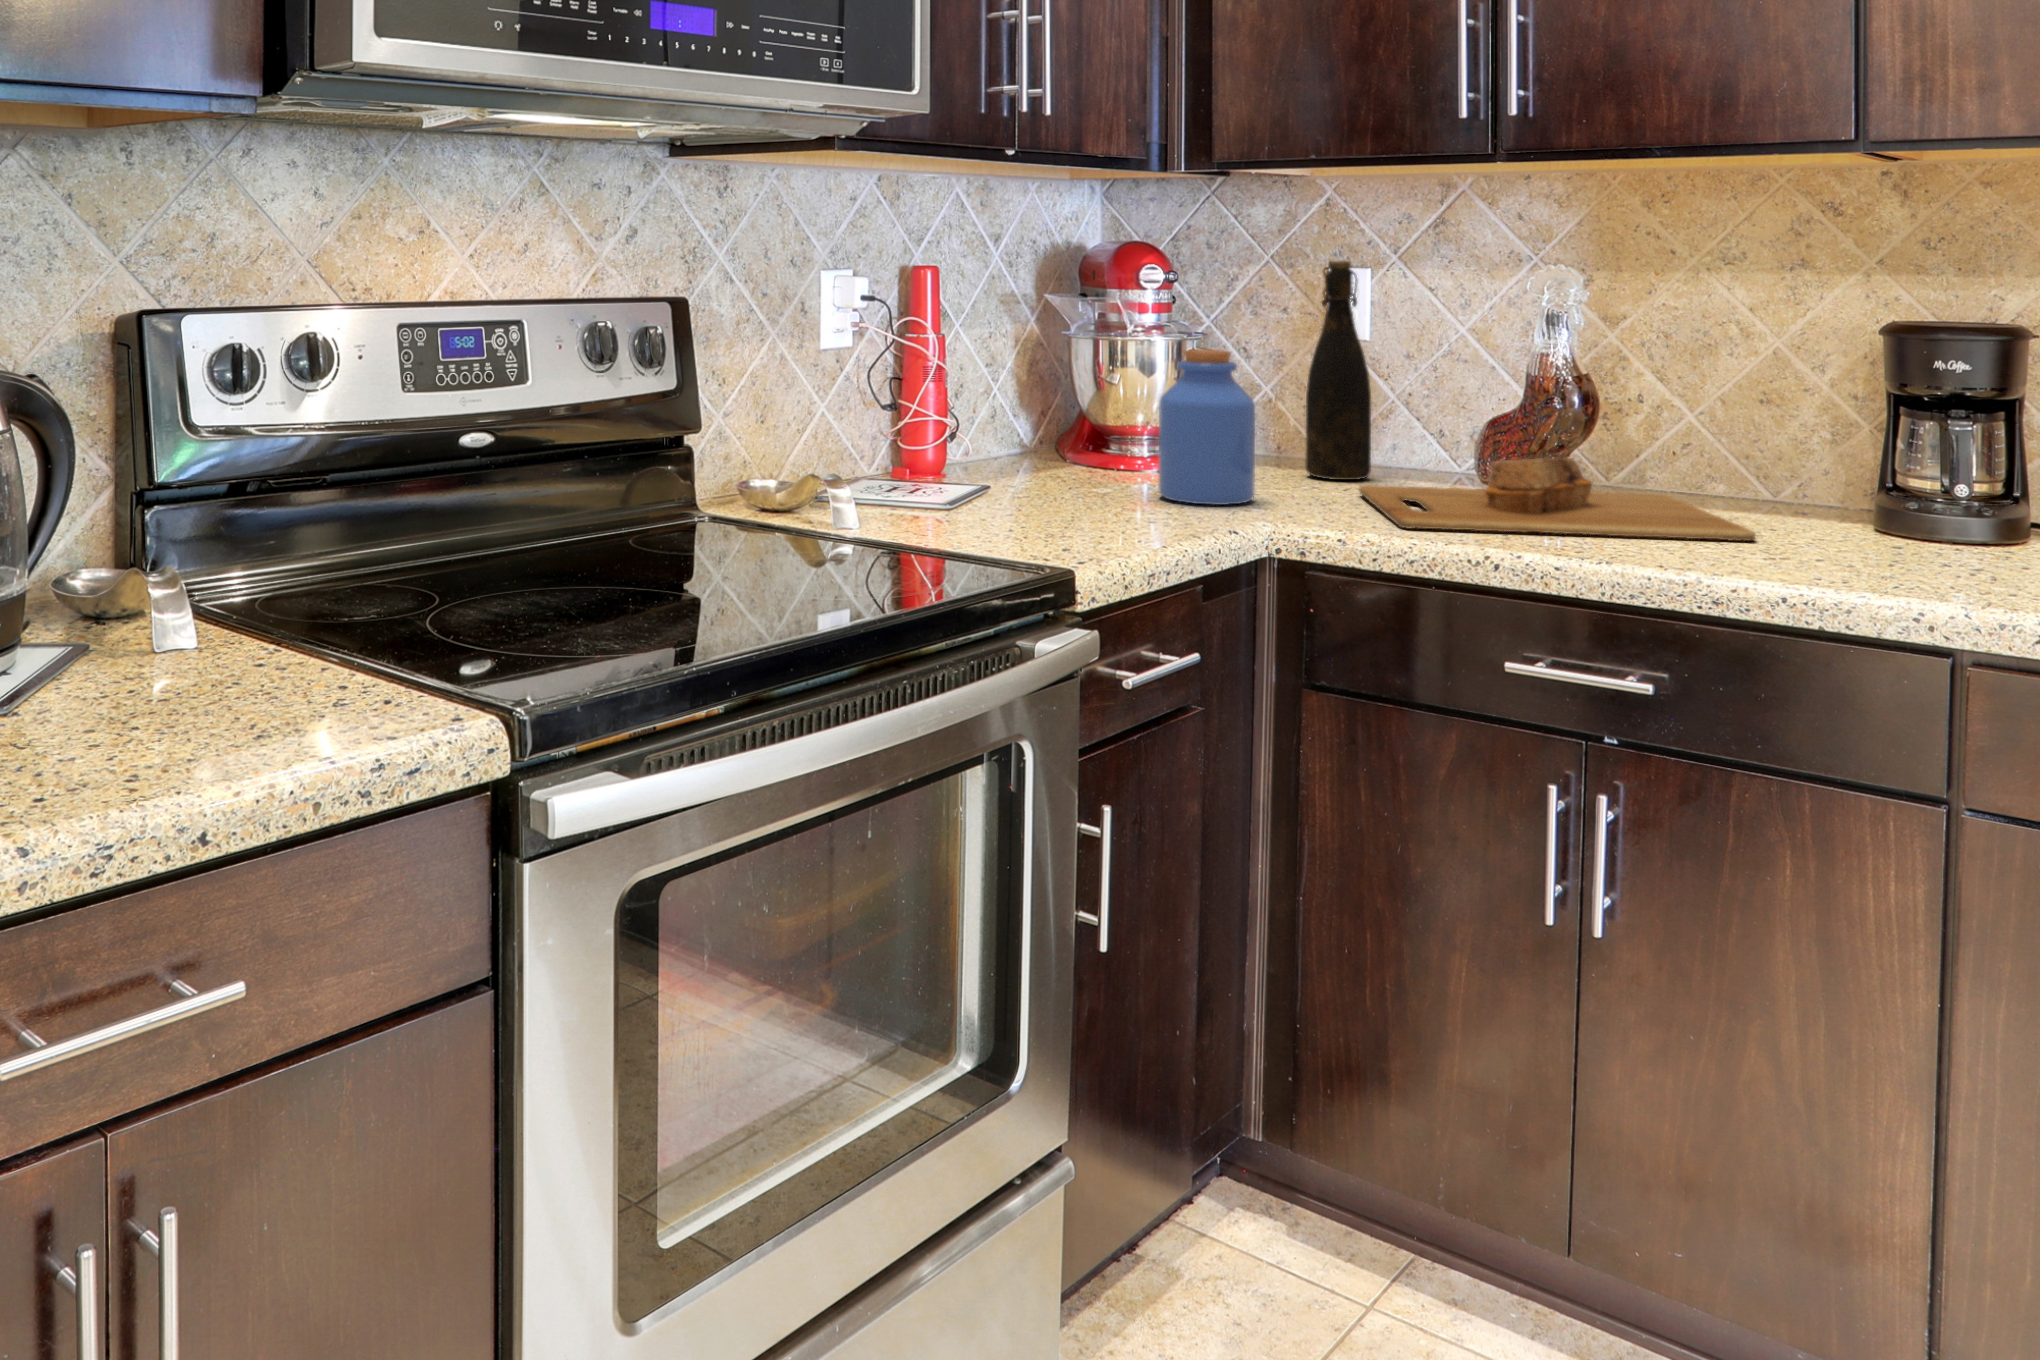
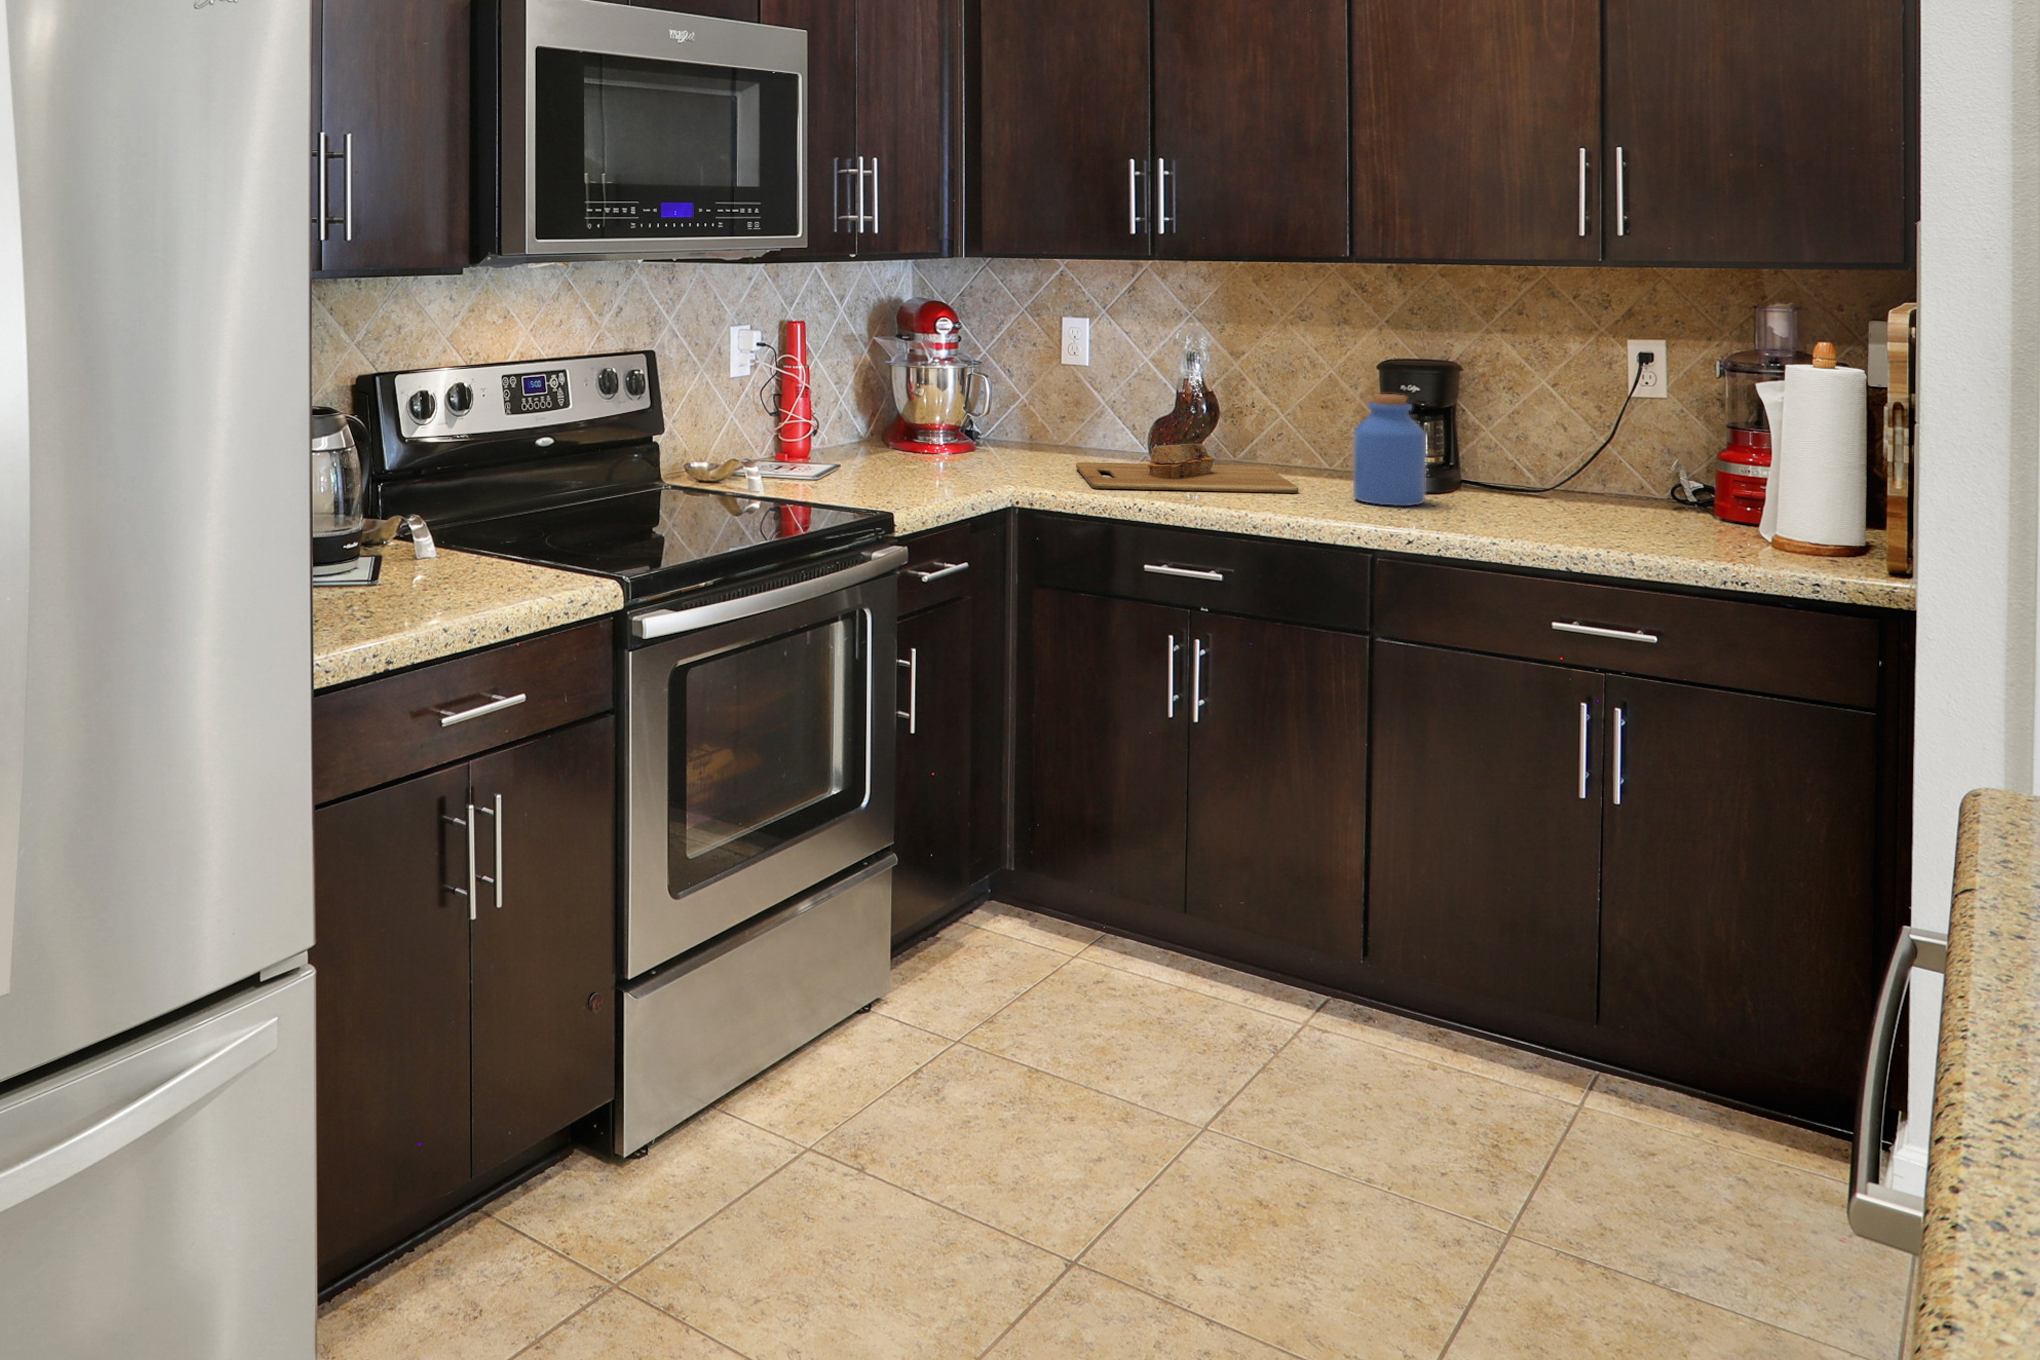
bottle: present [1305,261,1371,480] -> none [1046,314,1088,459]
jar: present [1158,349,1255,505] -> present [1353,394,1426,506]

